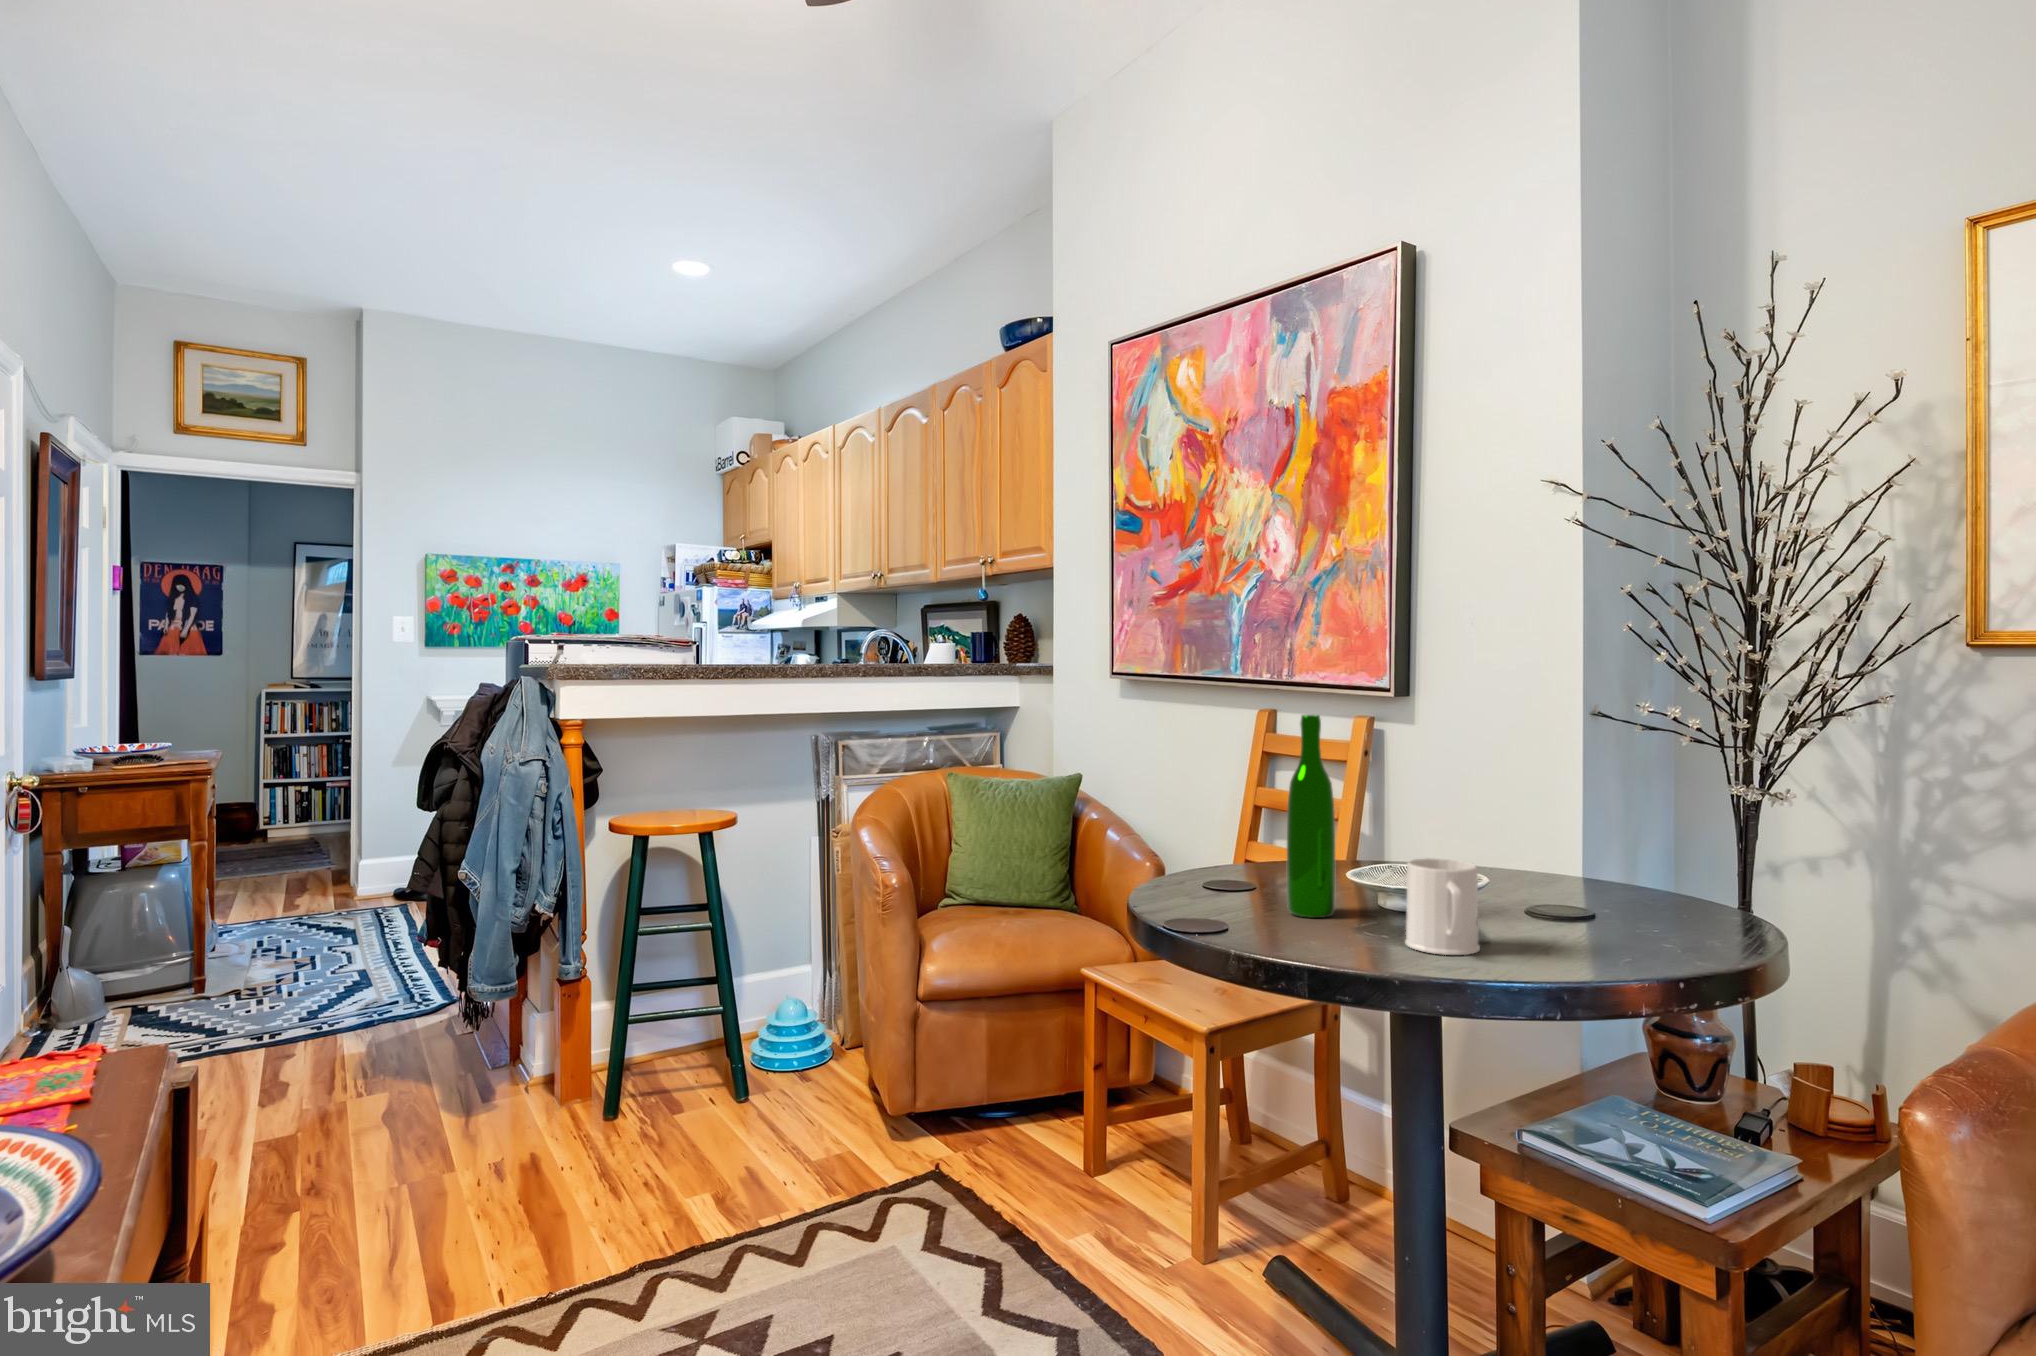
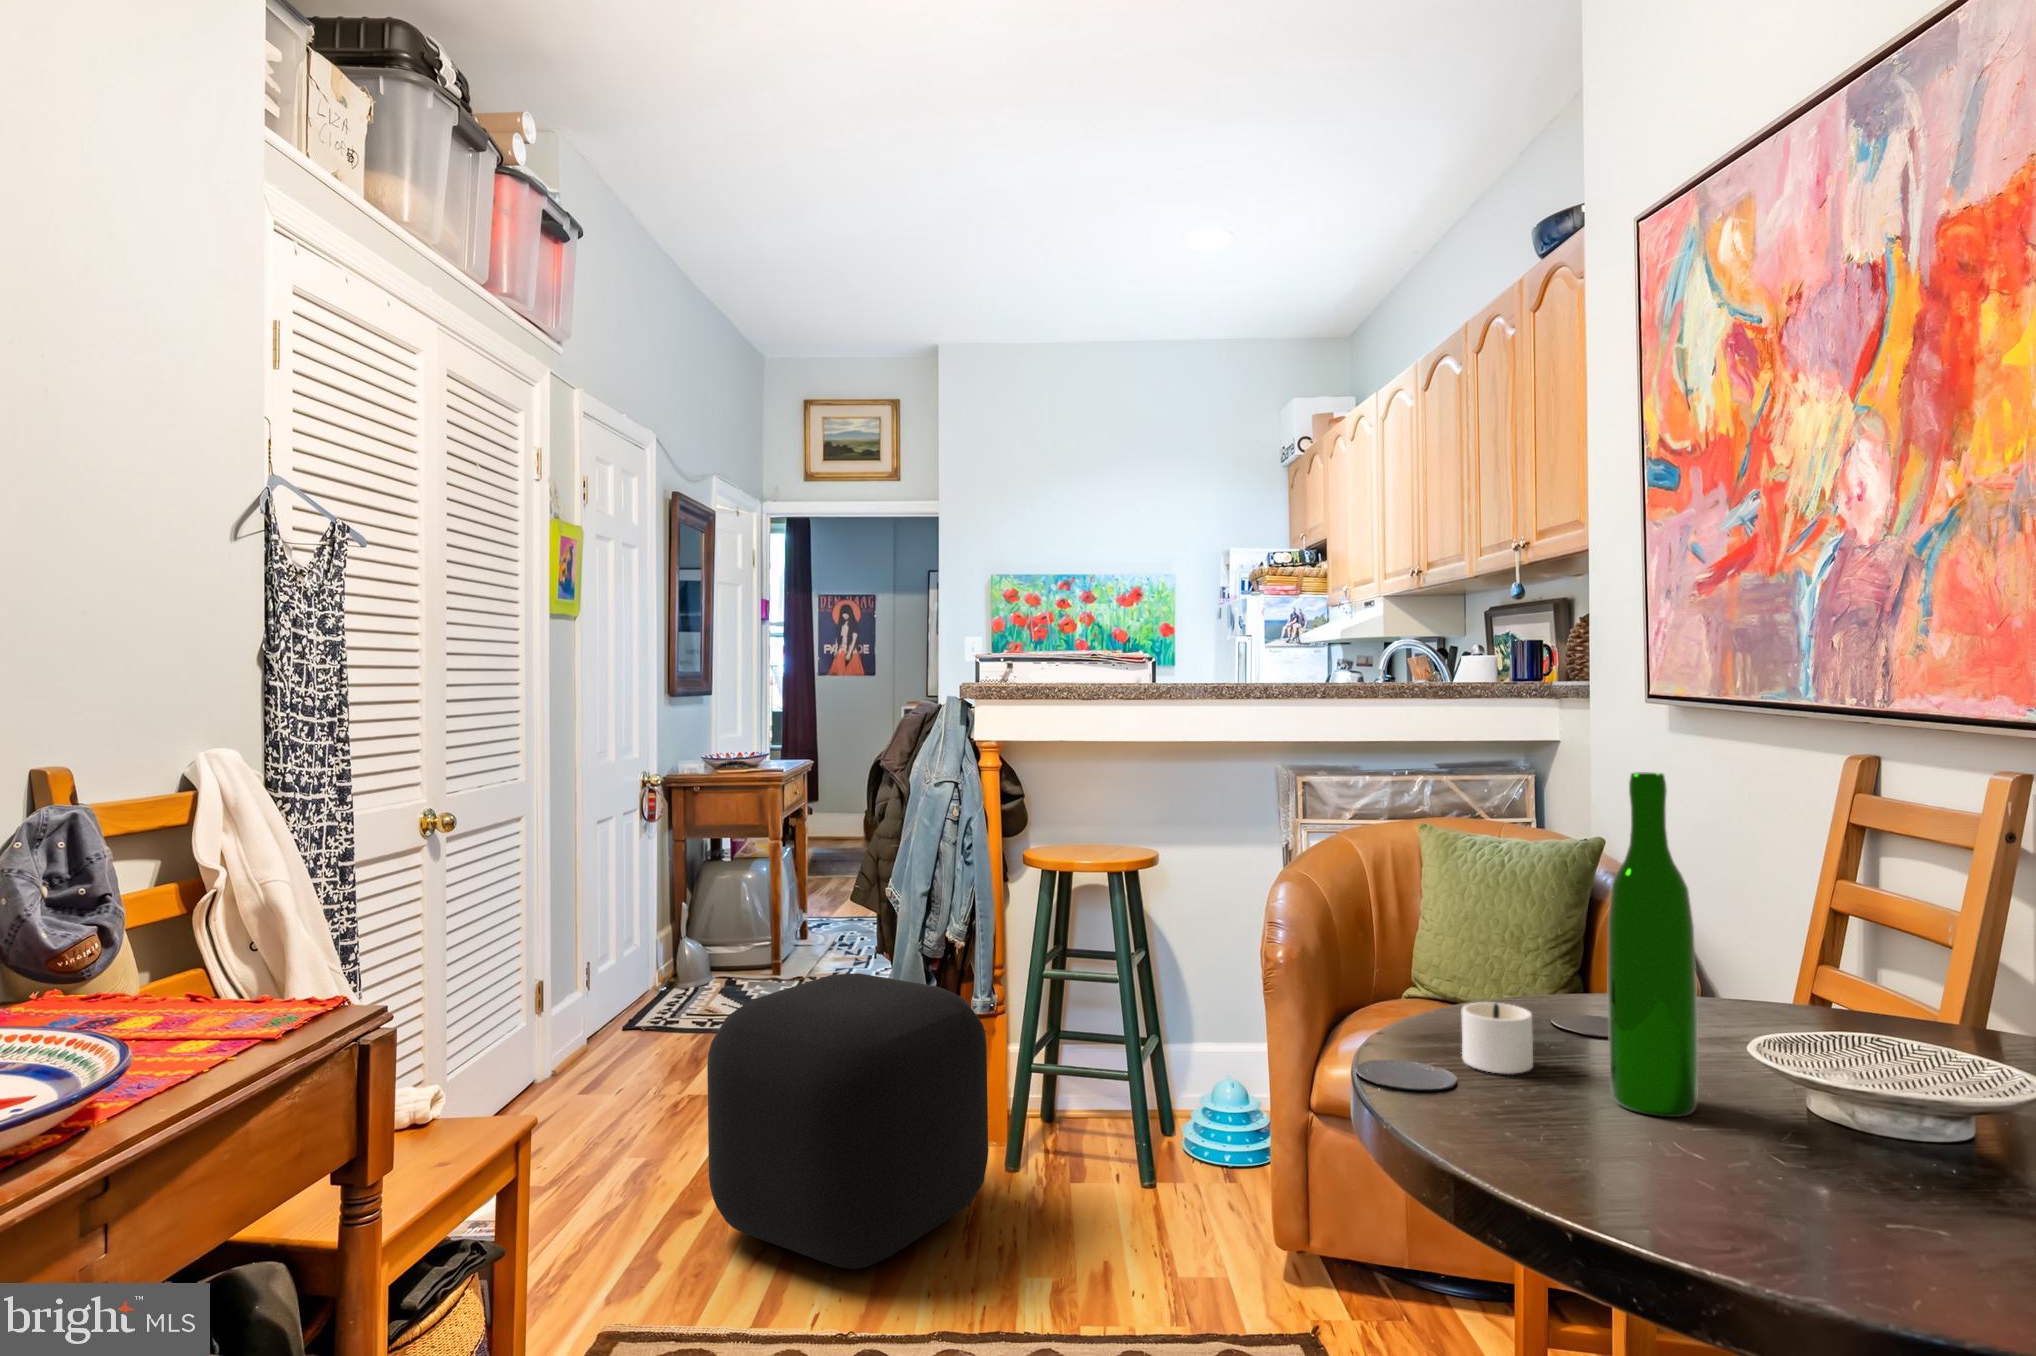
mug: present [1405,858,1480,955] -> none [1720,1047,1877,1250]
candle: none [1187,868,1242,912] -> present [1462,1002,1533,1074]
ottoman: none [316,952,618,1236] -> present [707,973,988,1269]

